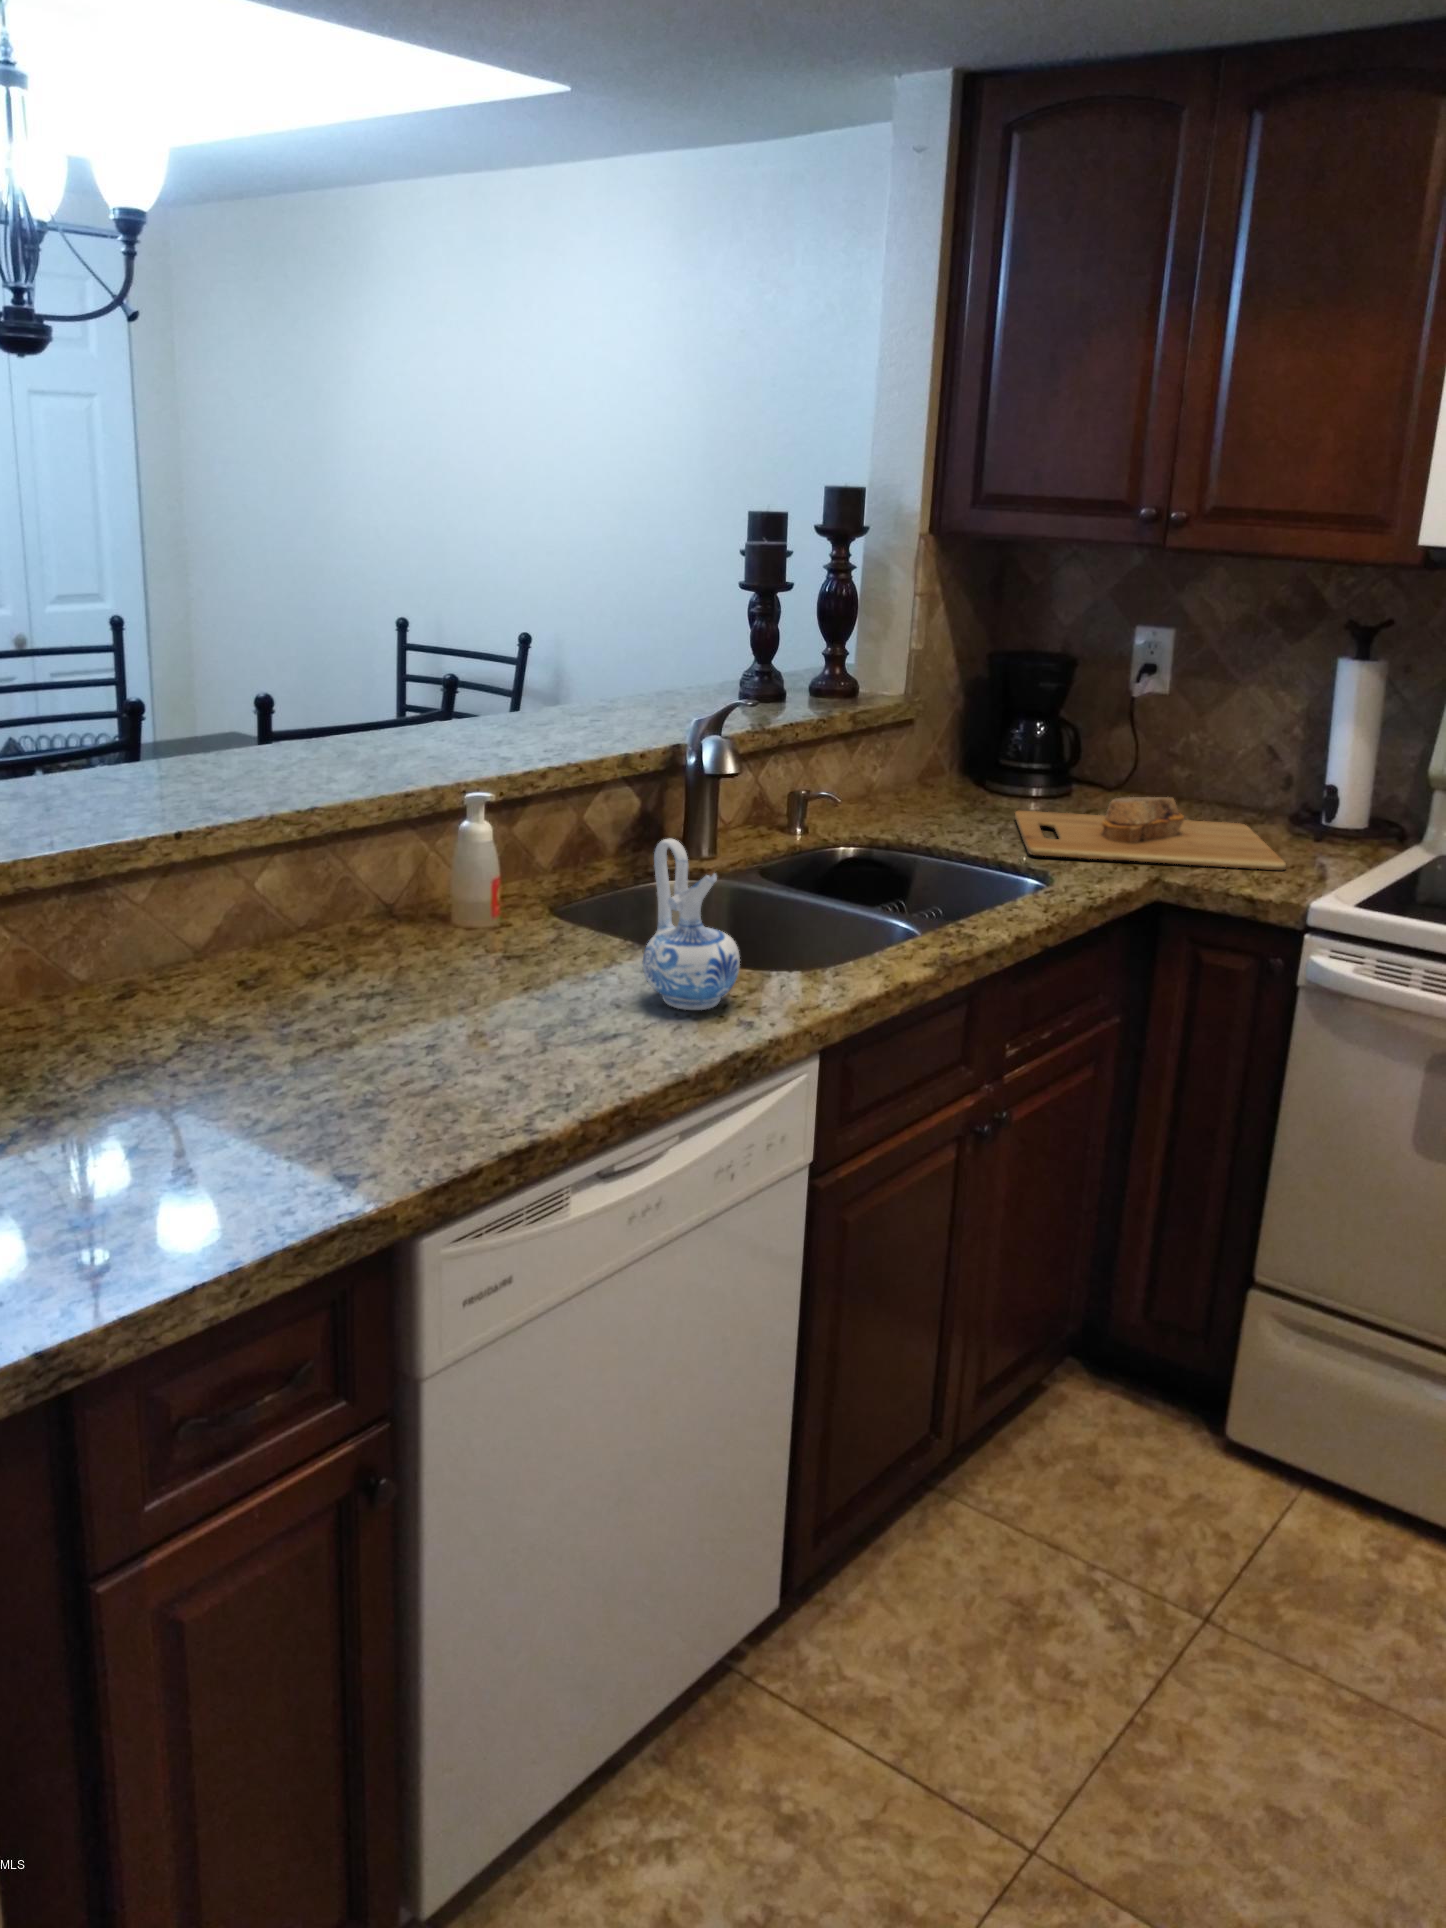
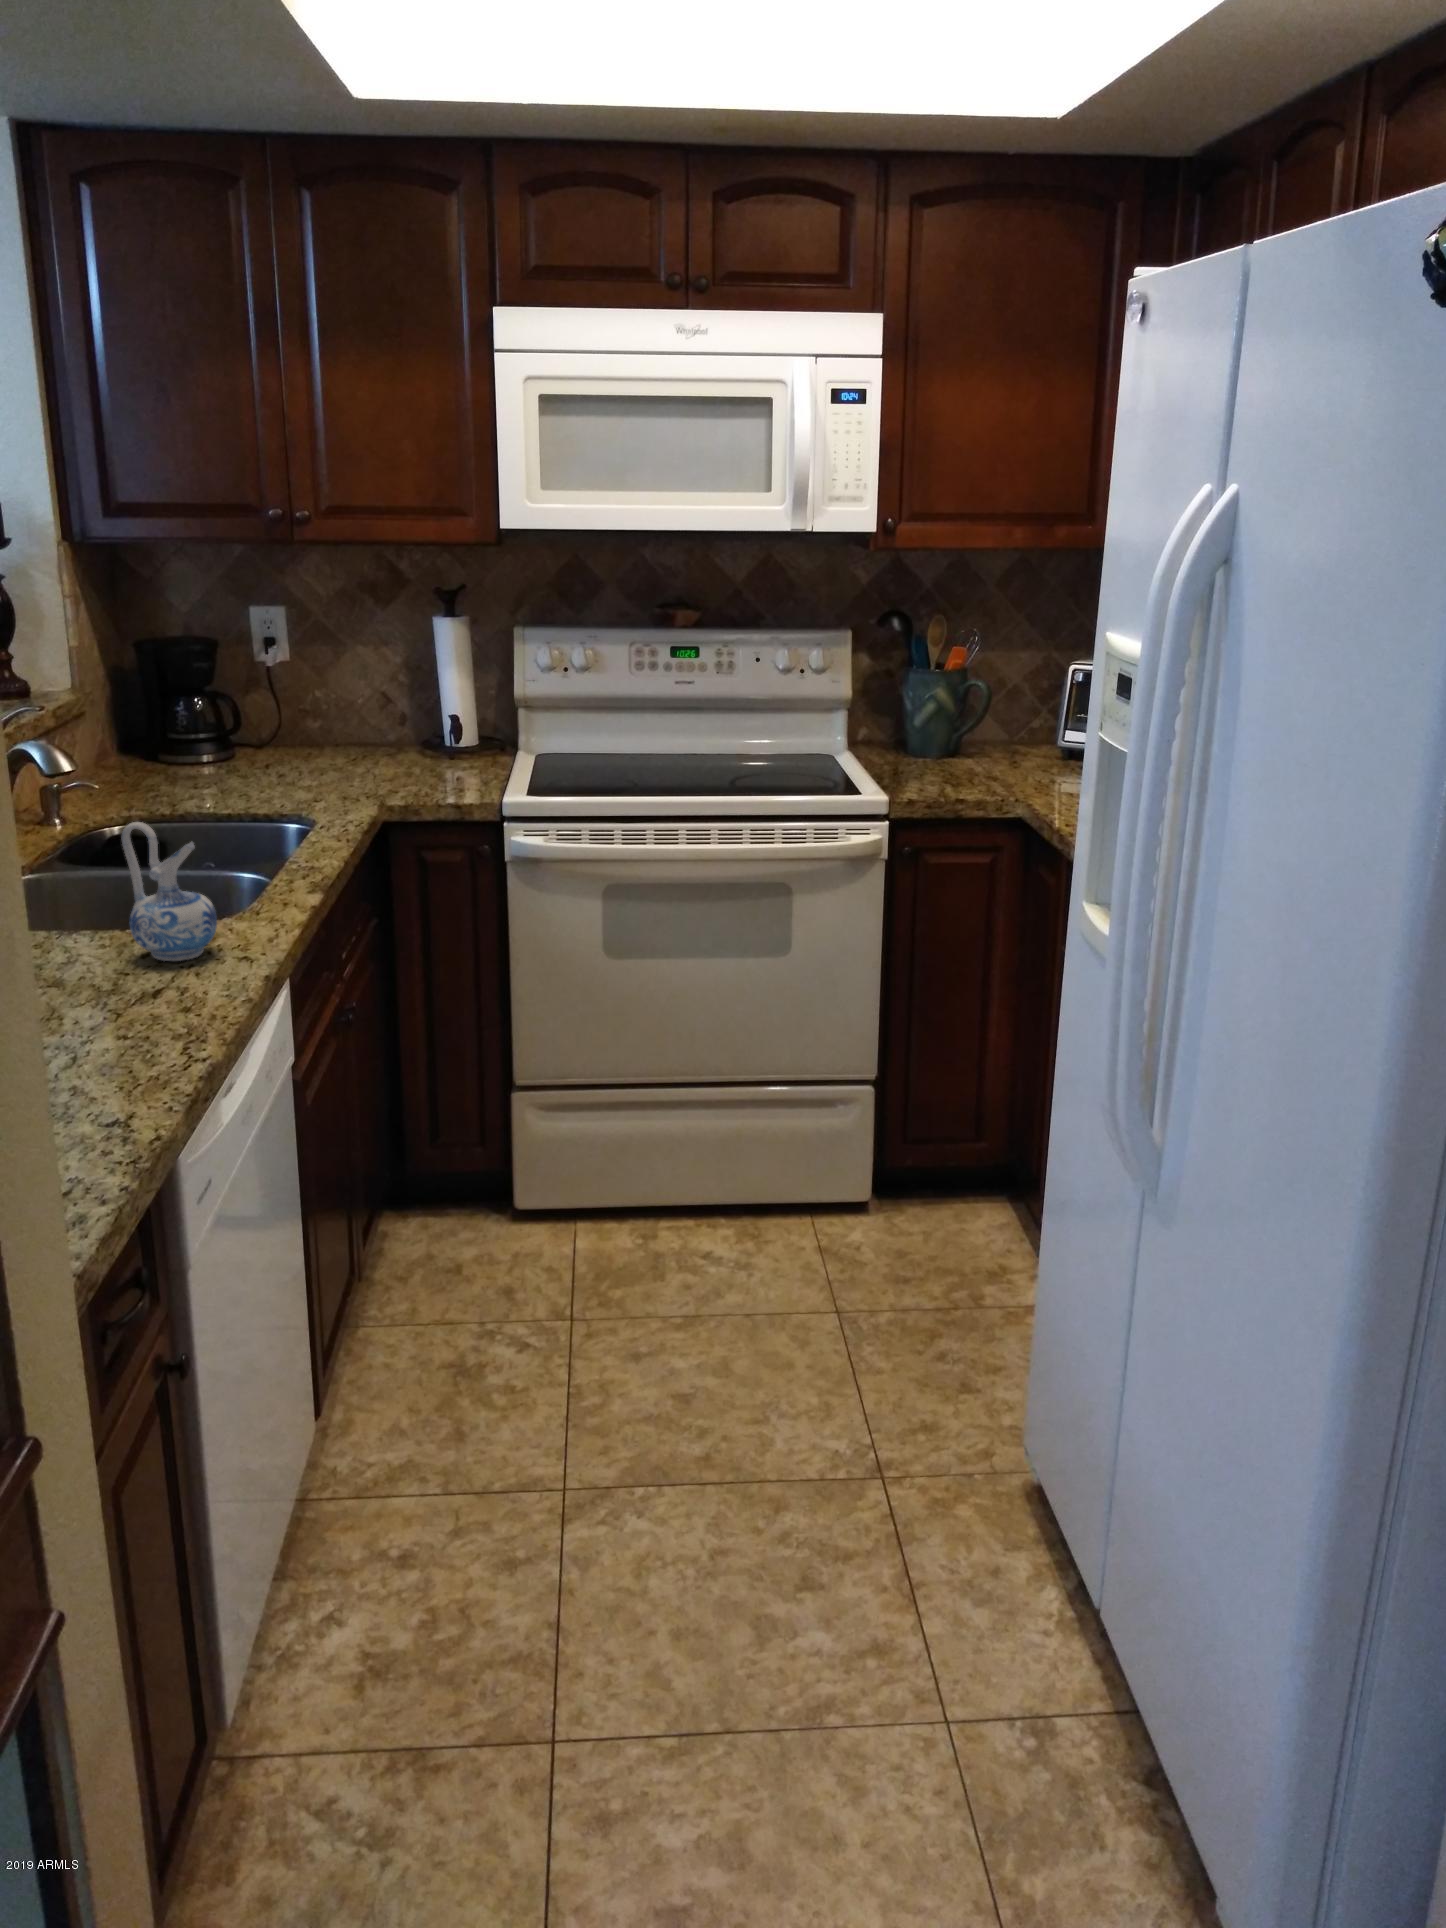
cutting board: present [1015,797,1286,870] -> none [218,742,458,805]

